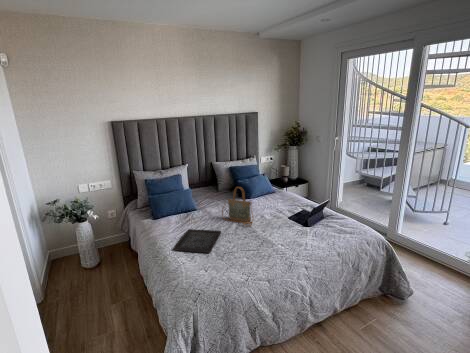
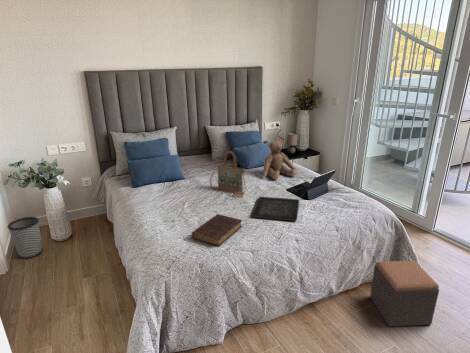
teddy bear: none [266,174,295,209] -> present [263,139,298,179]
tray: present [173,229,221,253] -> present [252,197,299,221]
book: none [213,245,256,277] -> present [192,214,242,246]
wastebasket: none [43,249,74,288] -> present [8,217,43,259]
footstool: none [369,280,432,342] -> present [370,261,439,326]

